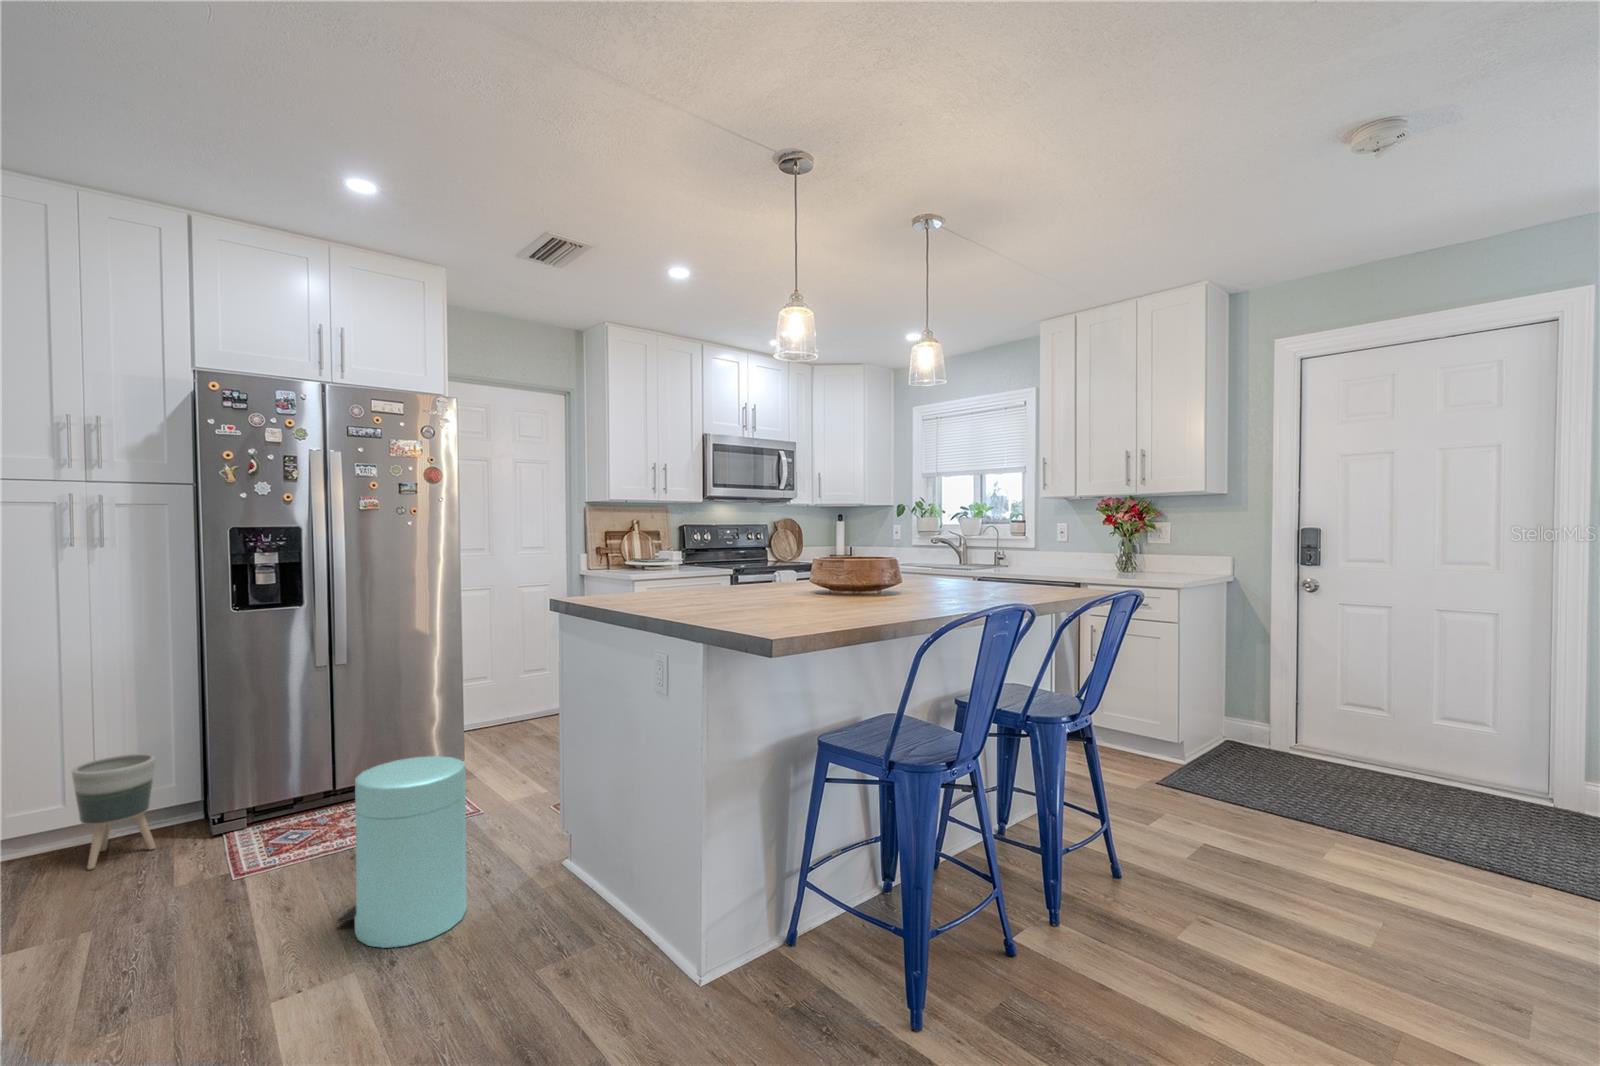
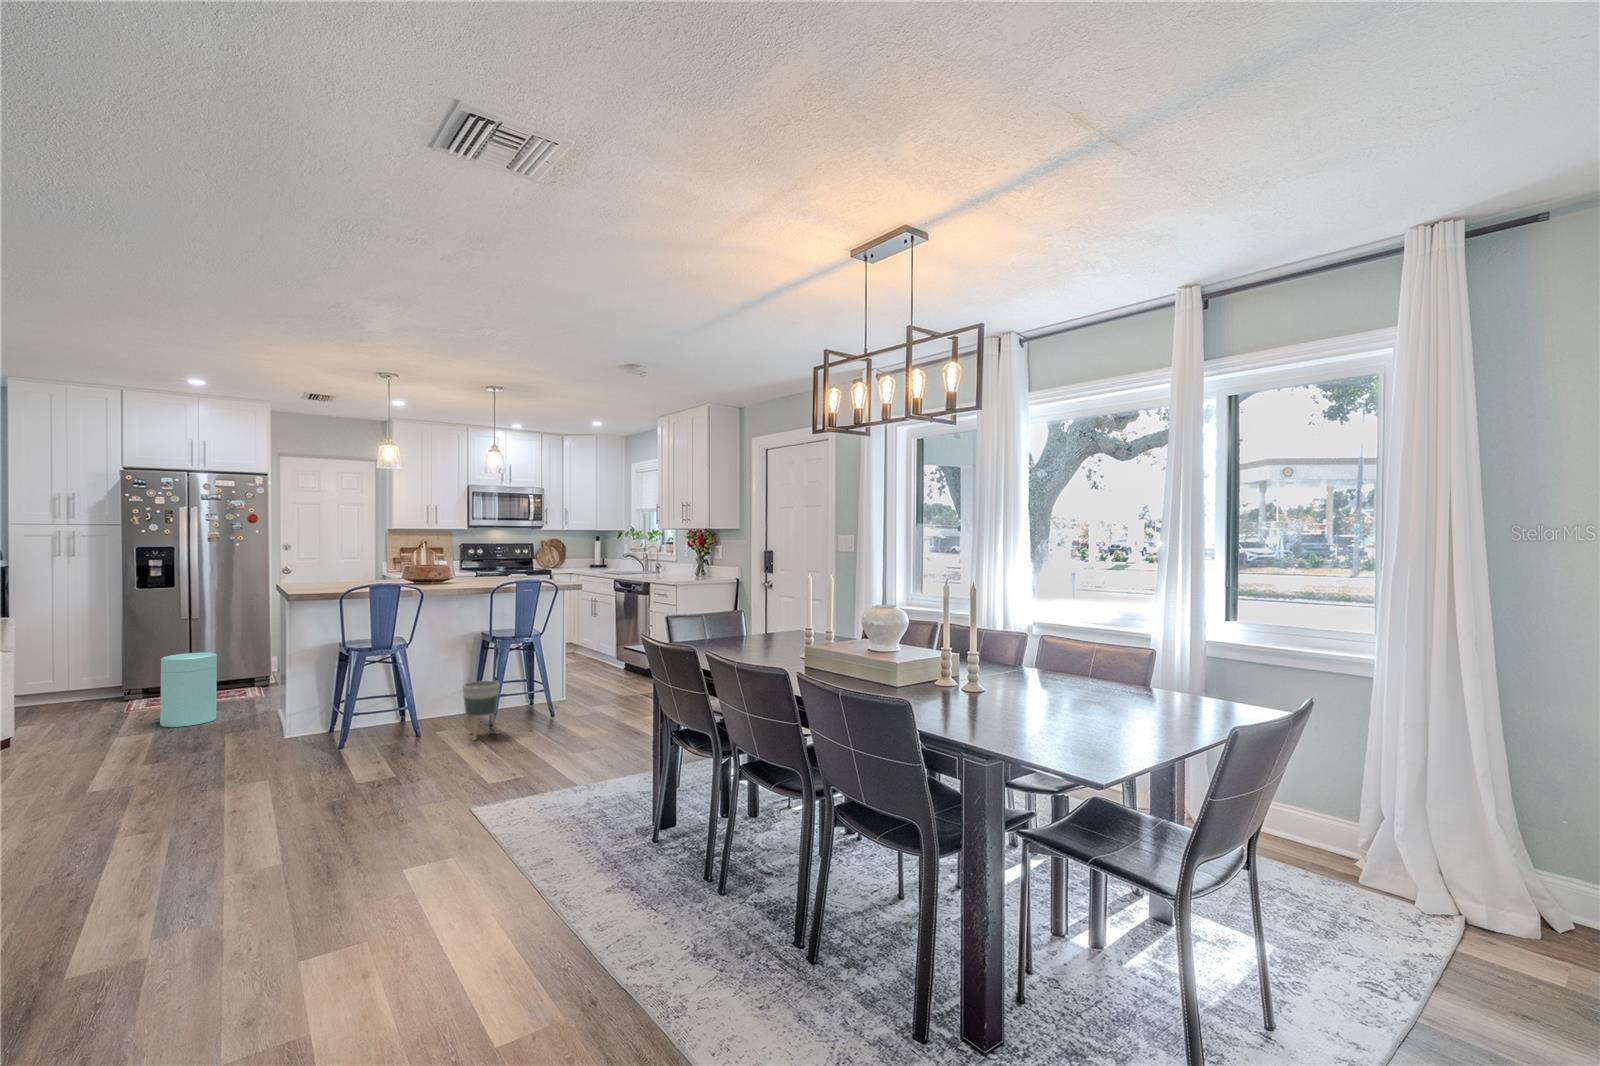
planter: present [72,754,156,869] -> present [462,681,499,740]

